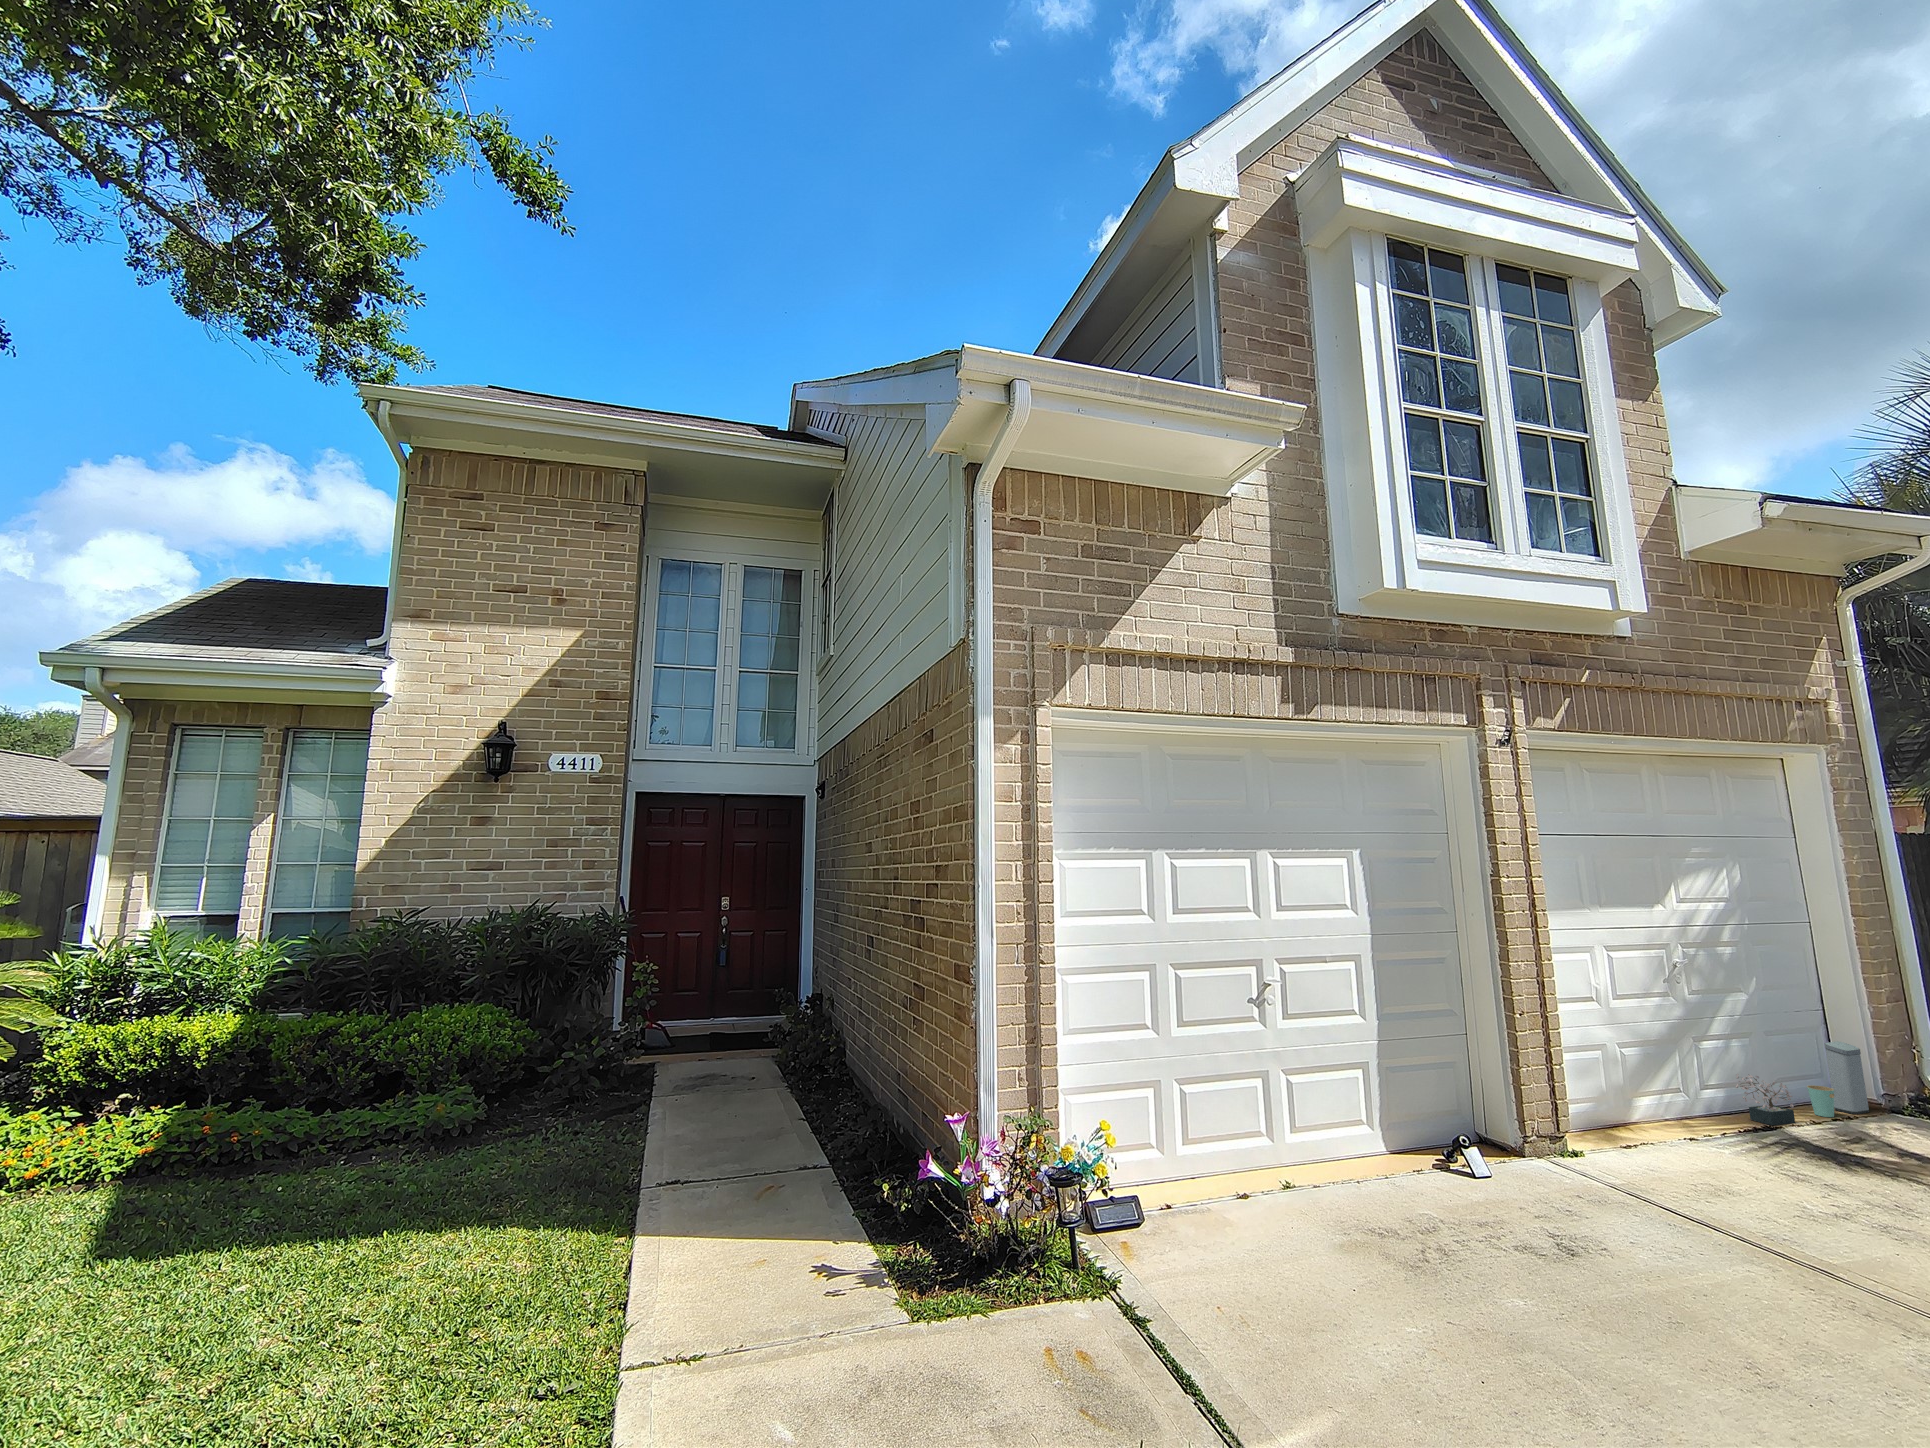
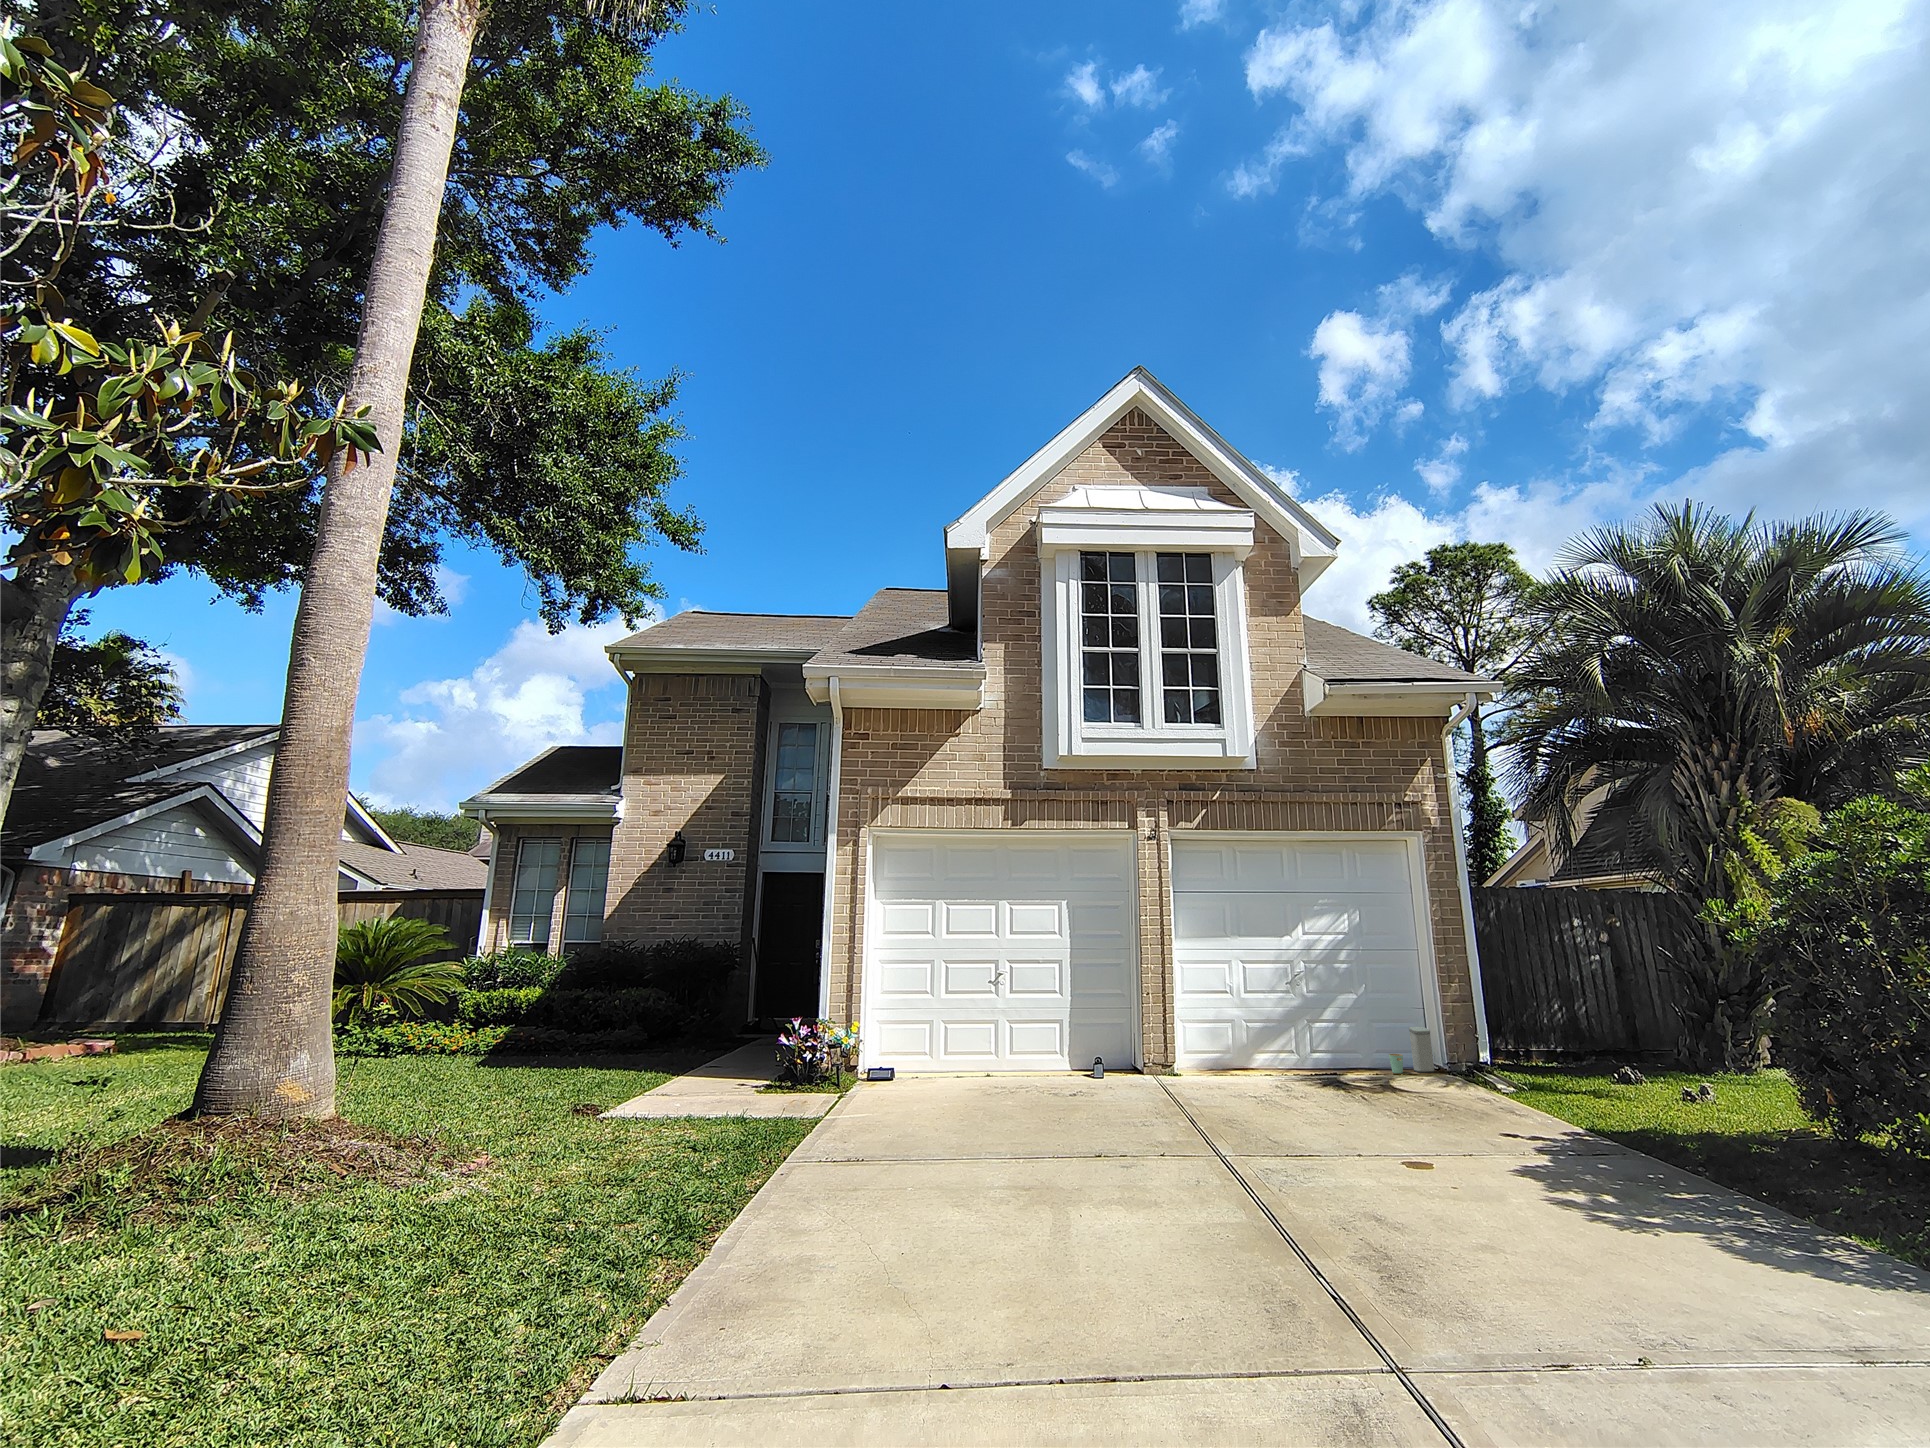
decorative plant: present [1736,1074,1795,1125] -> none [1332,1042,1368,1074]

